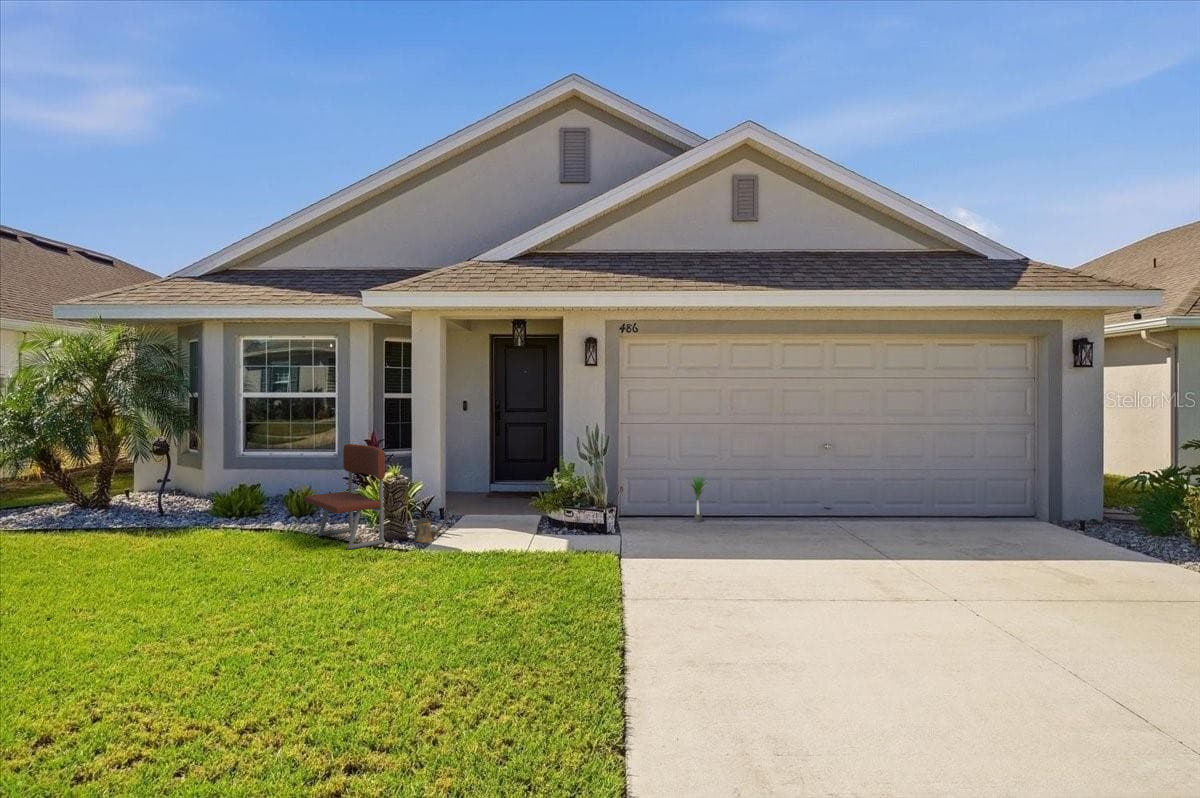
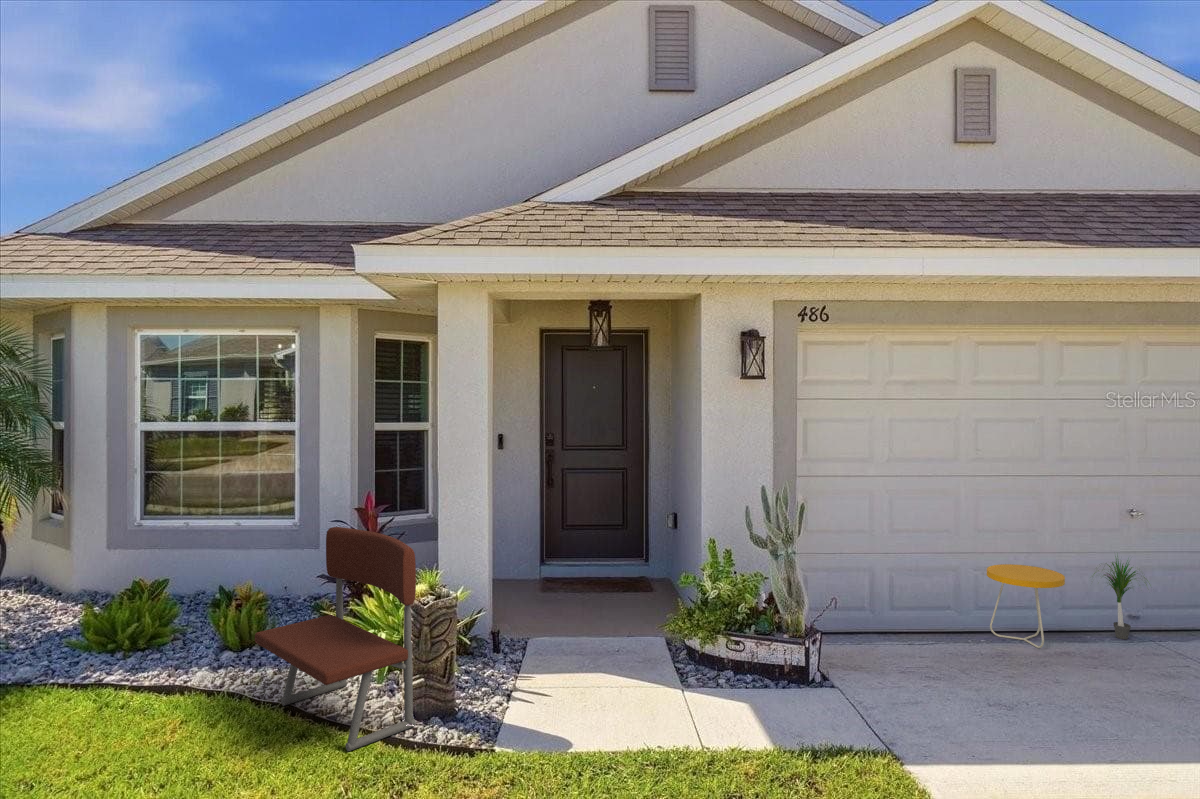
potted plant: present [691,476,707,522] -> present [1094,556,1145,639]
side table: none [735,479,777,525] -> present [987,564,1065,648]
watering can: present [409,516,452,543] -> none [458,665,539,722]

